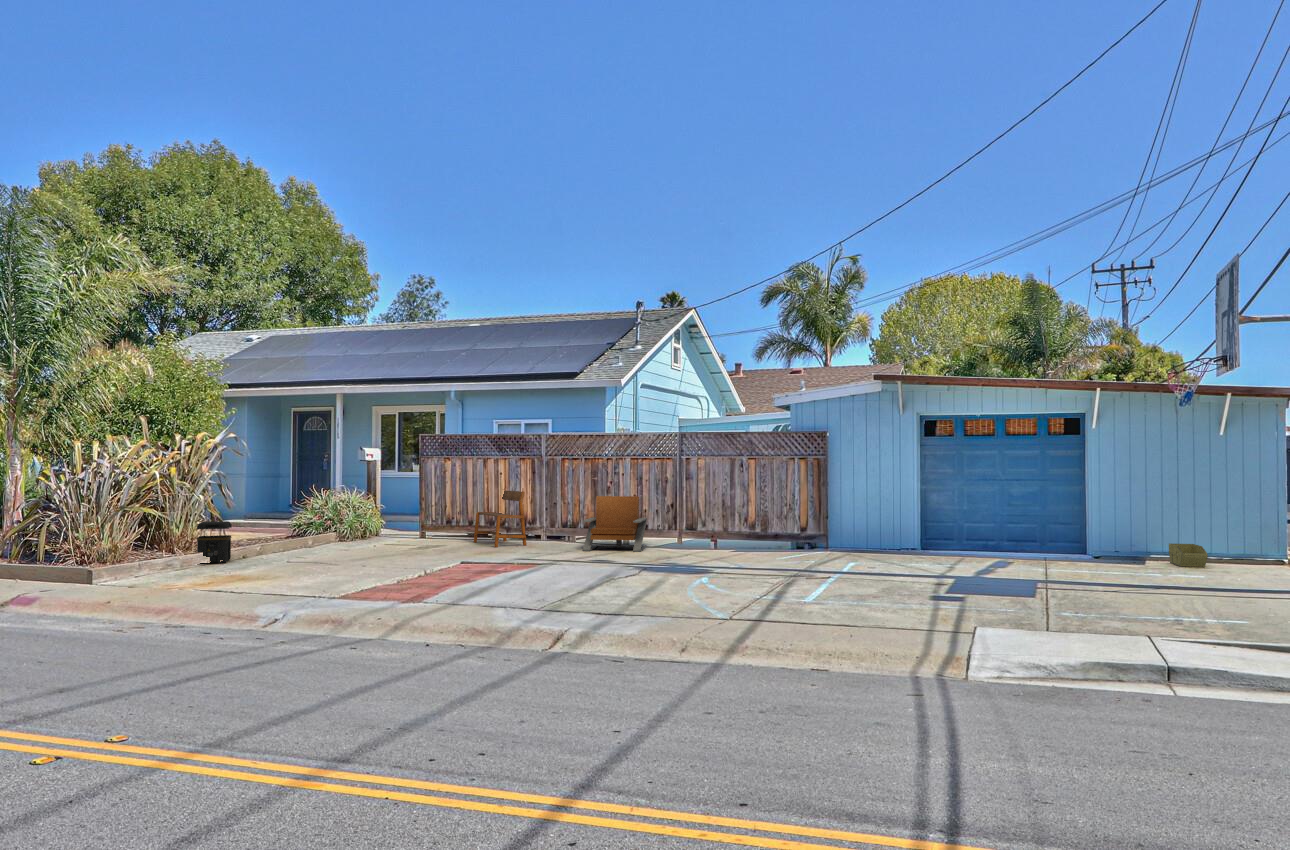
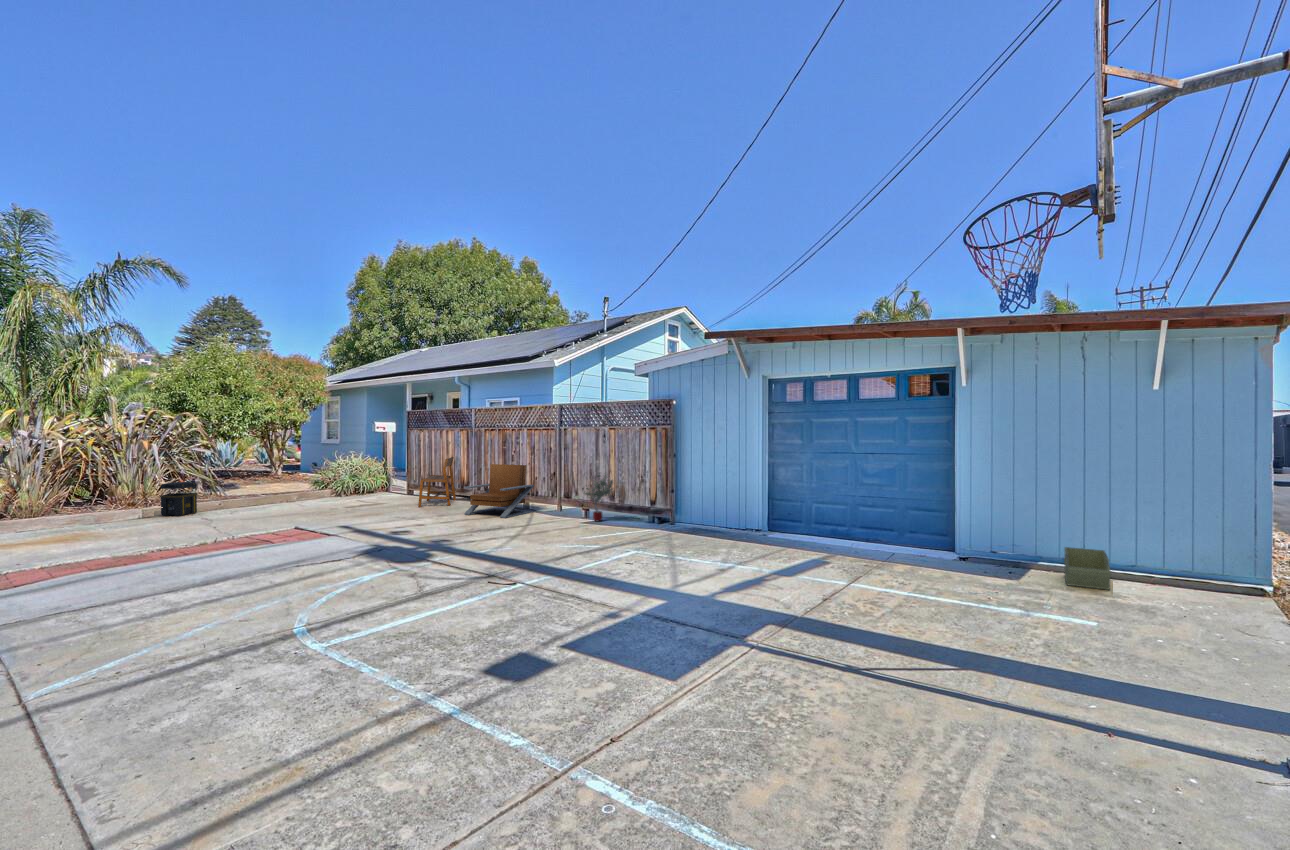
potted tree: none [723,502,763,551] -> present [585,473,613,521]

